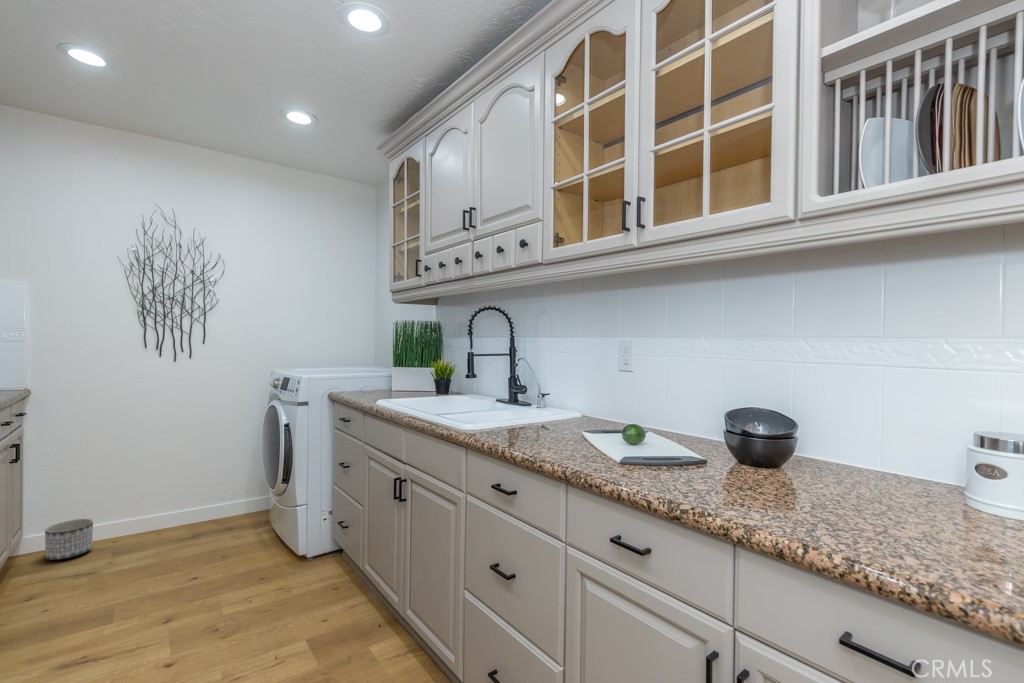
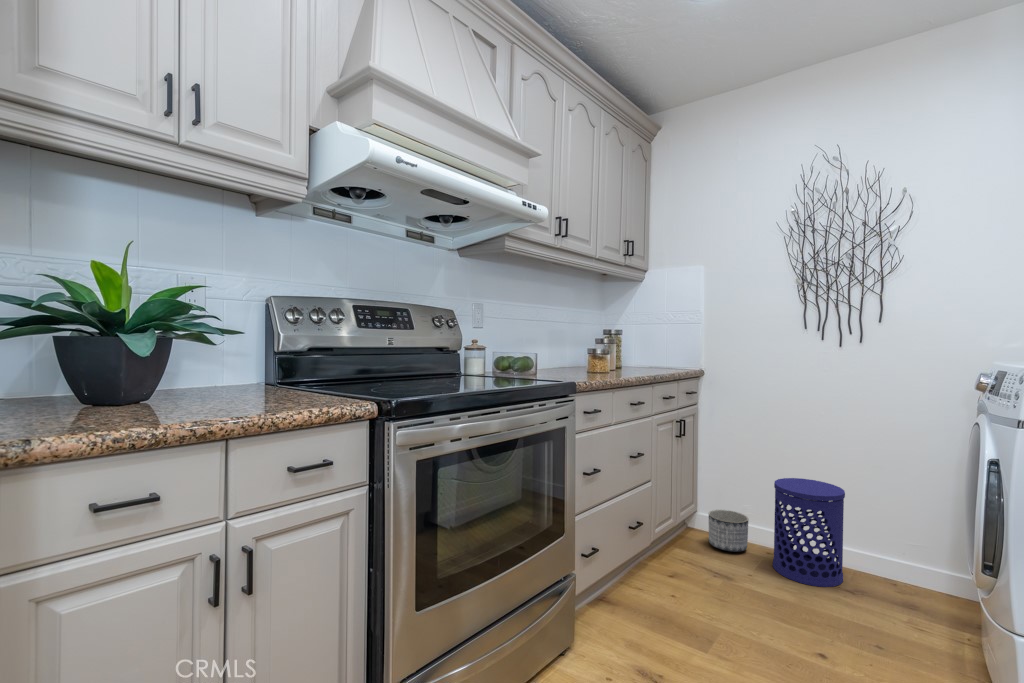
waste bin: none [122,466,184,551] -> present [773,478,845,587]

